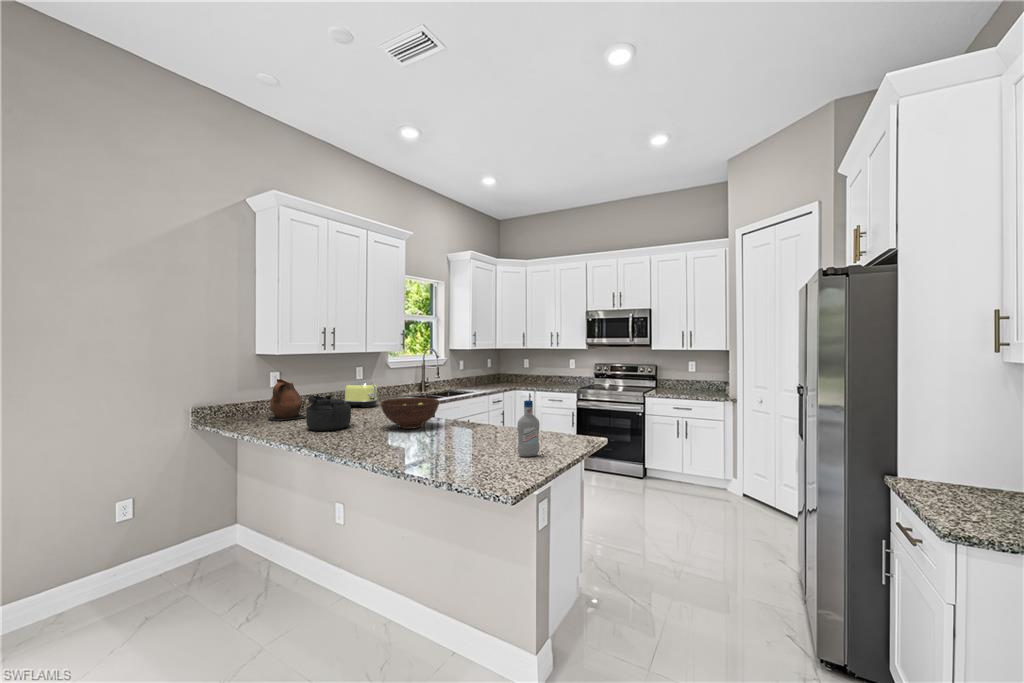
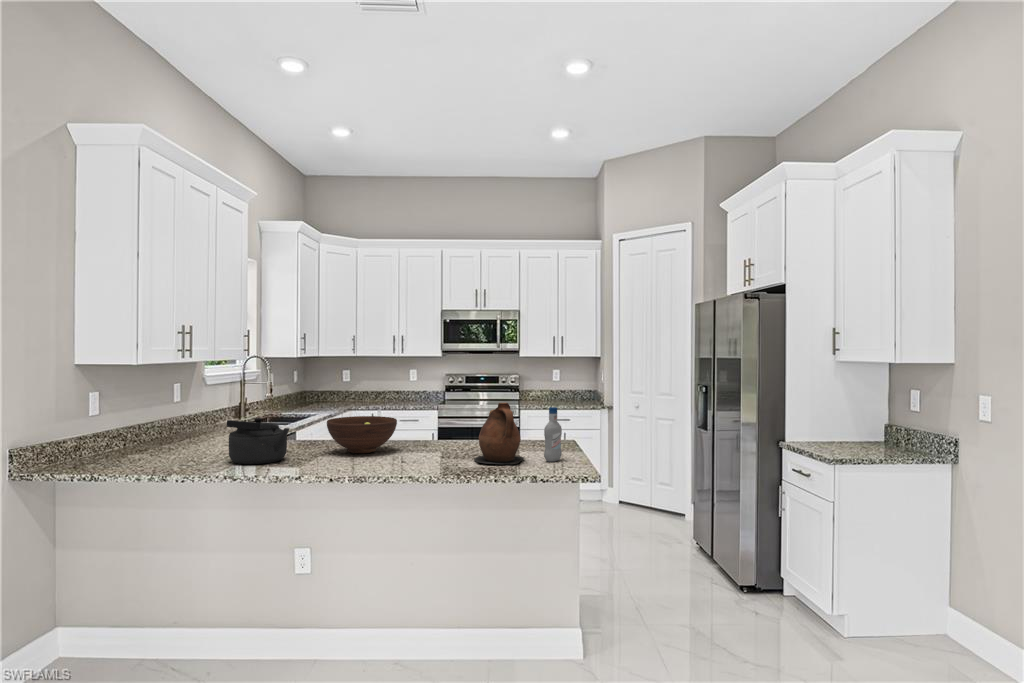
ceramic pitcher: present [268,379,306,421] -> present [474,403,524,464]
toaster: present [345,382,378,408] -> none [184,403,237,440]

